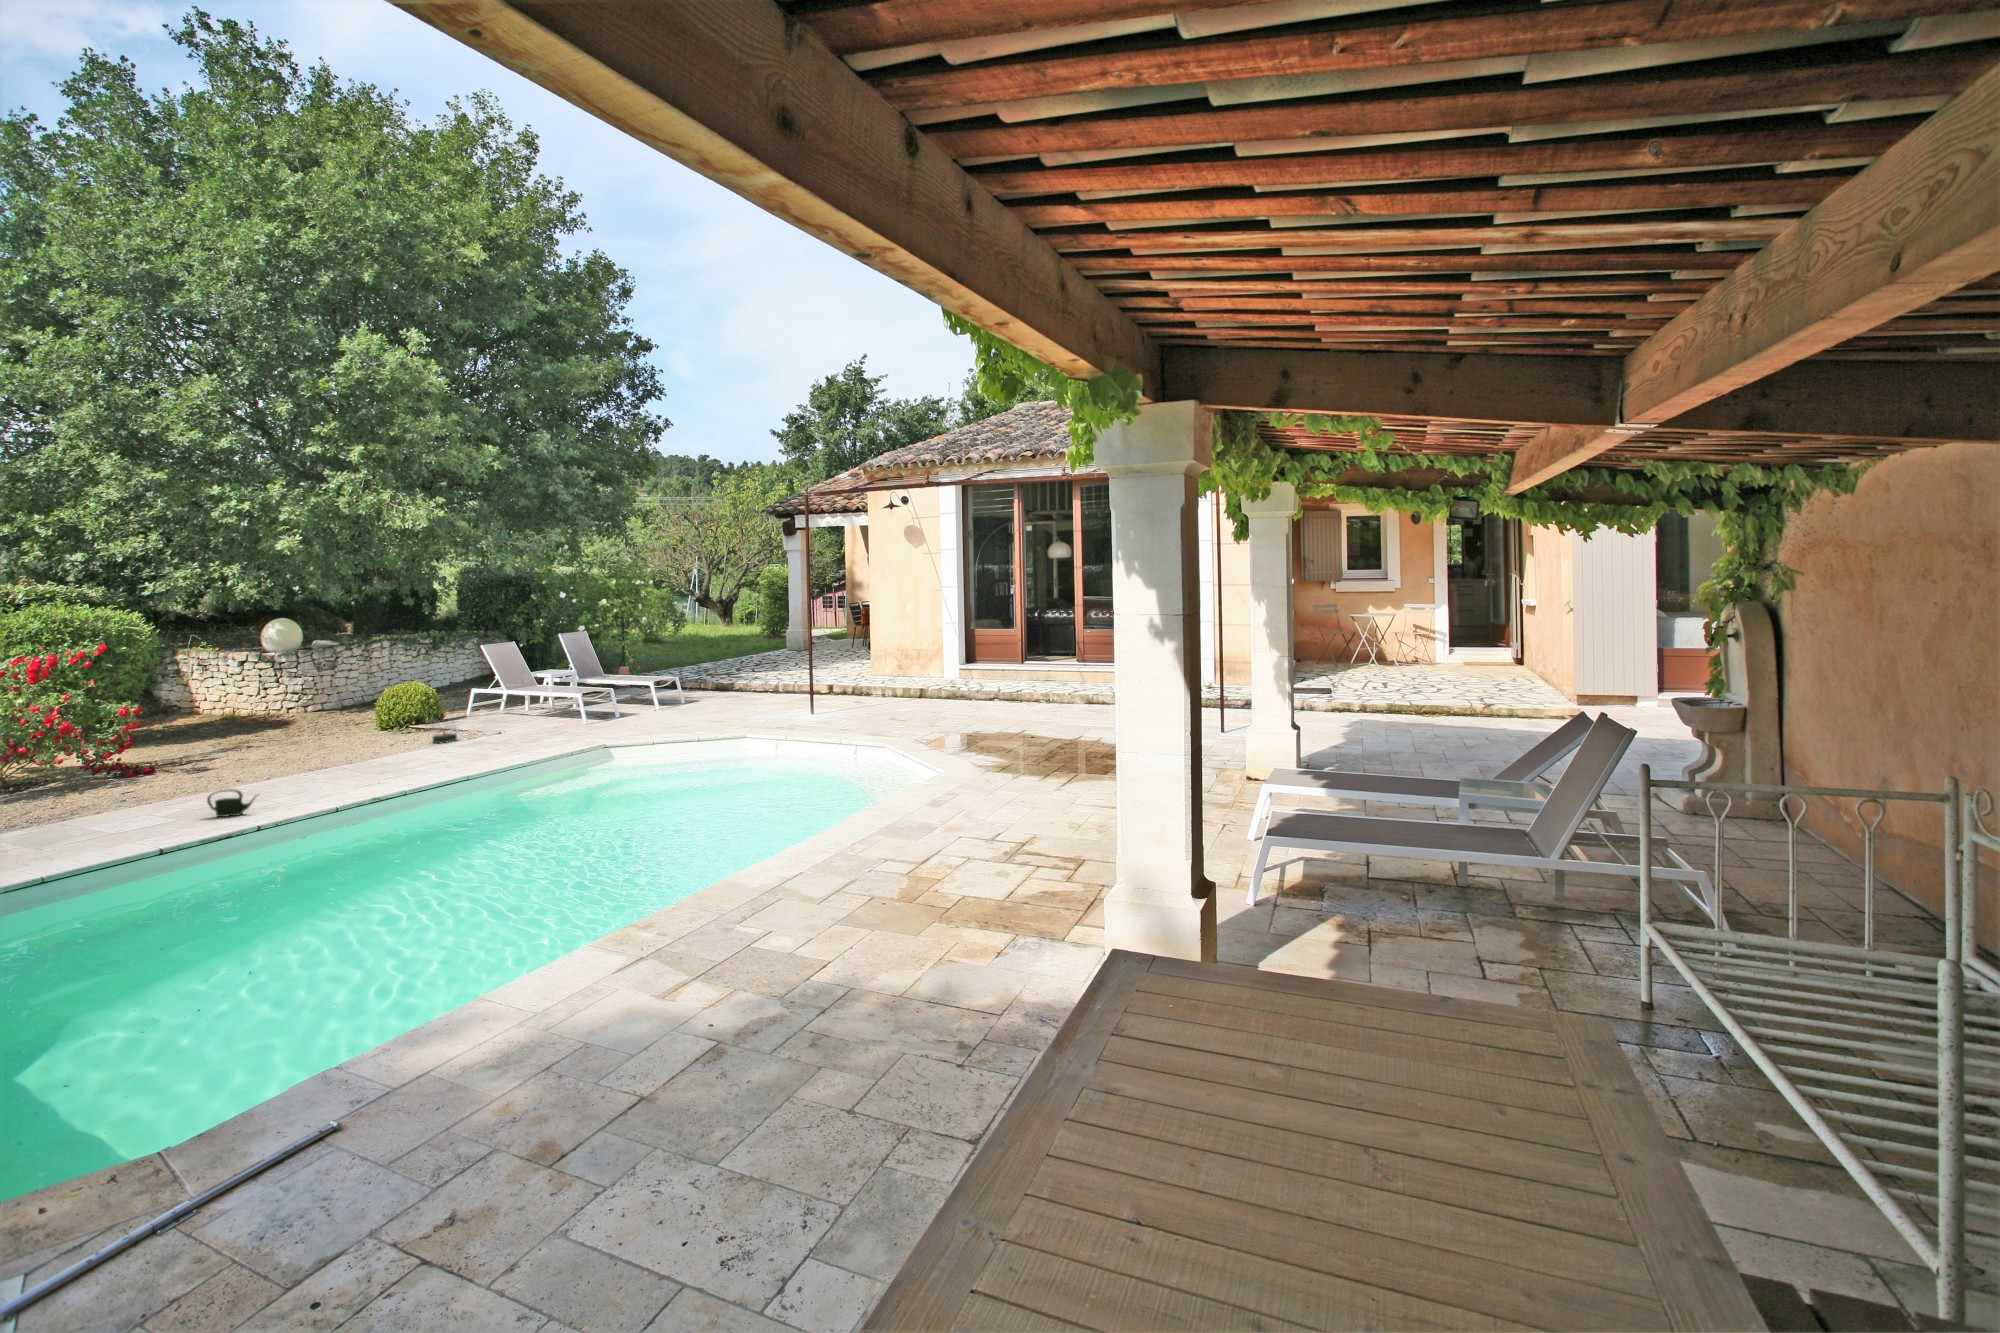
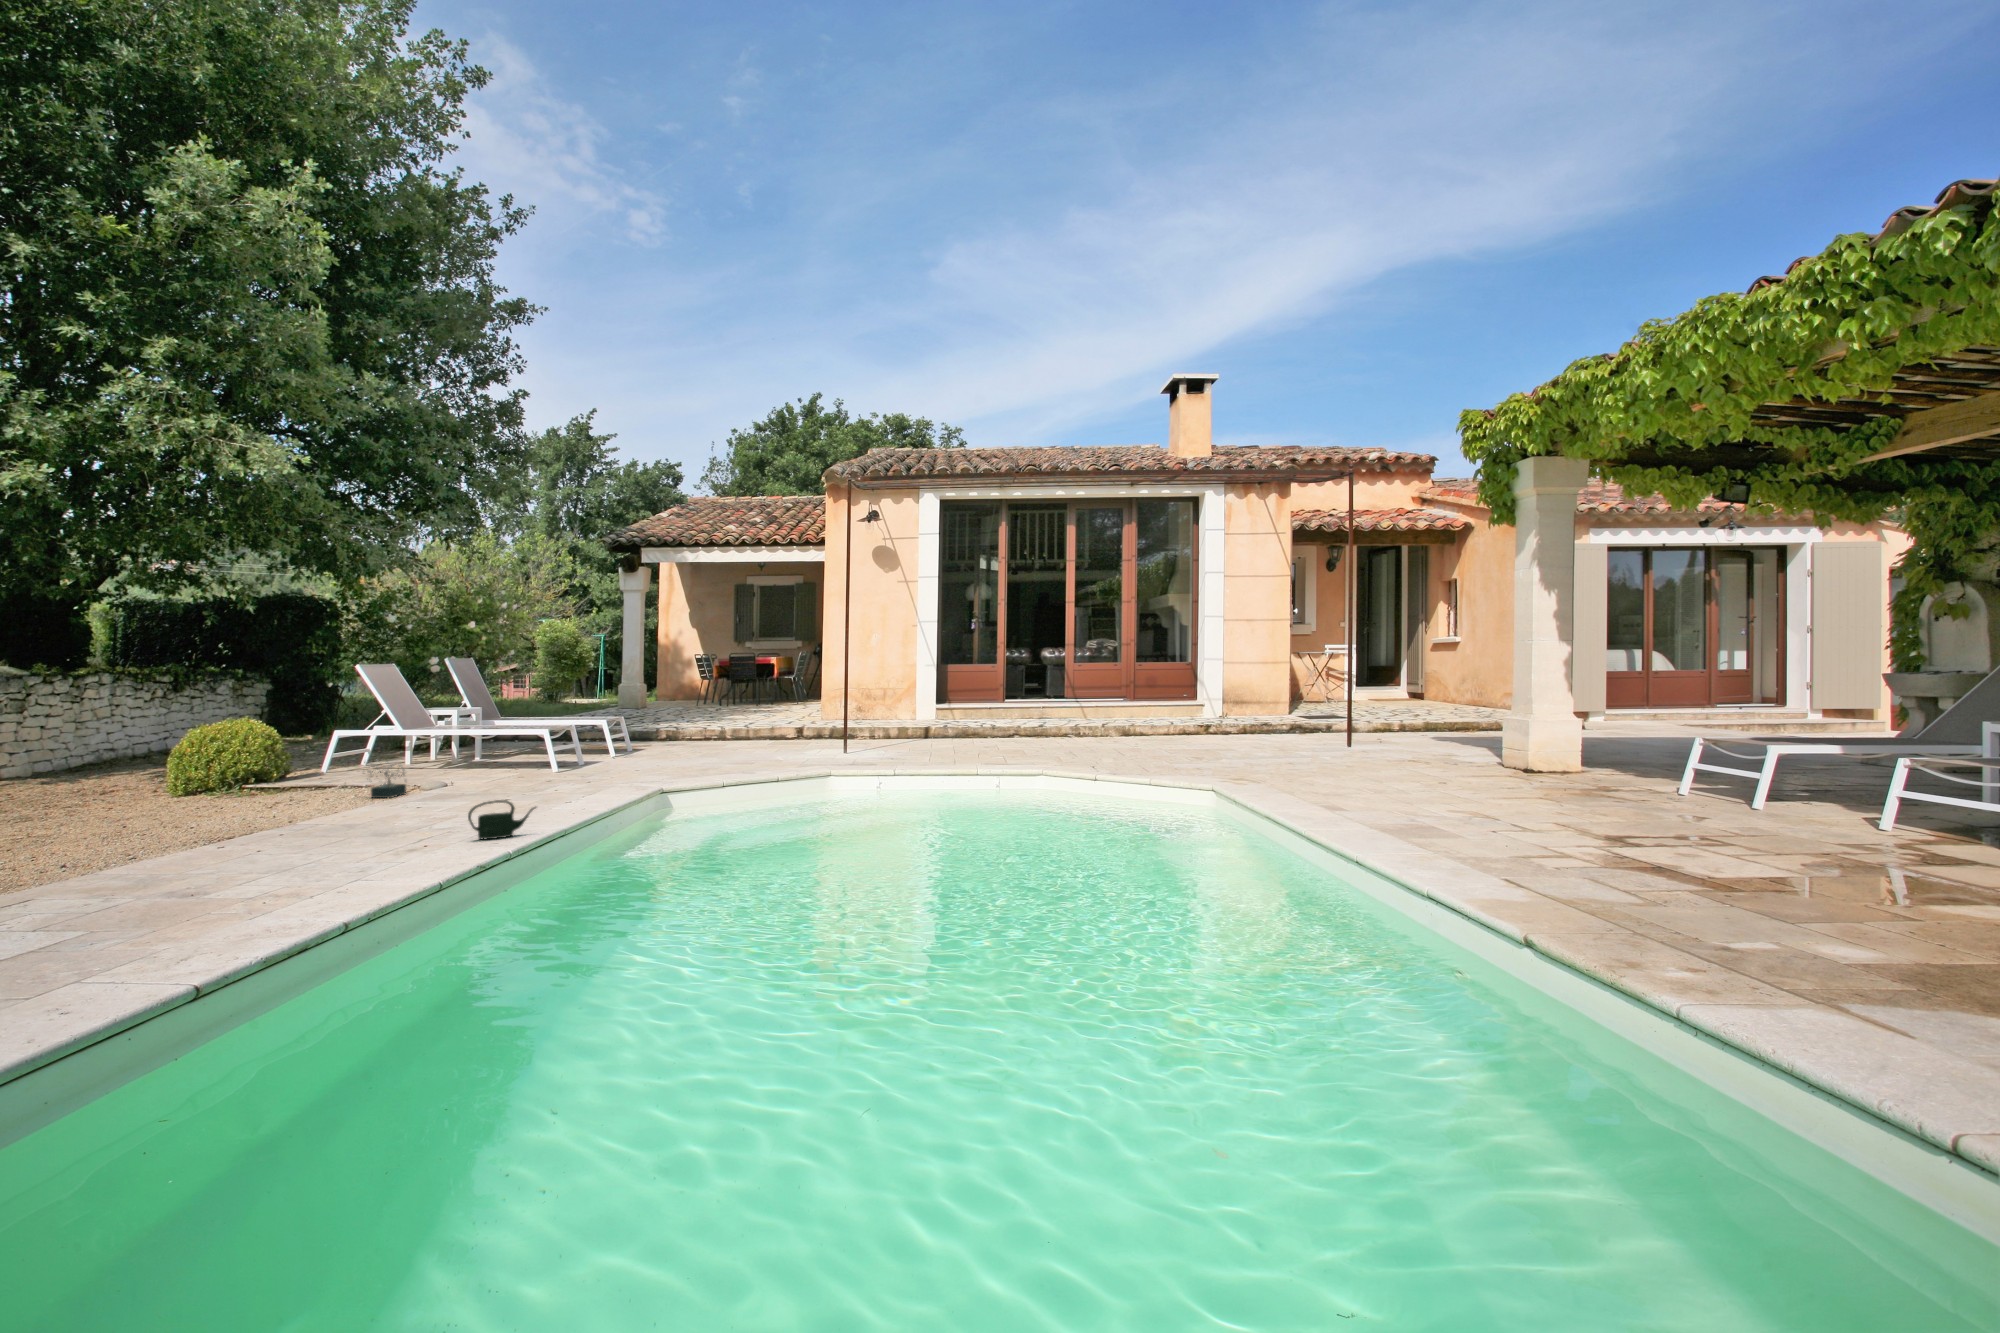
watering can: present [207,790,255,817] -> present [468,800,536,839]

